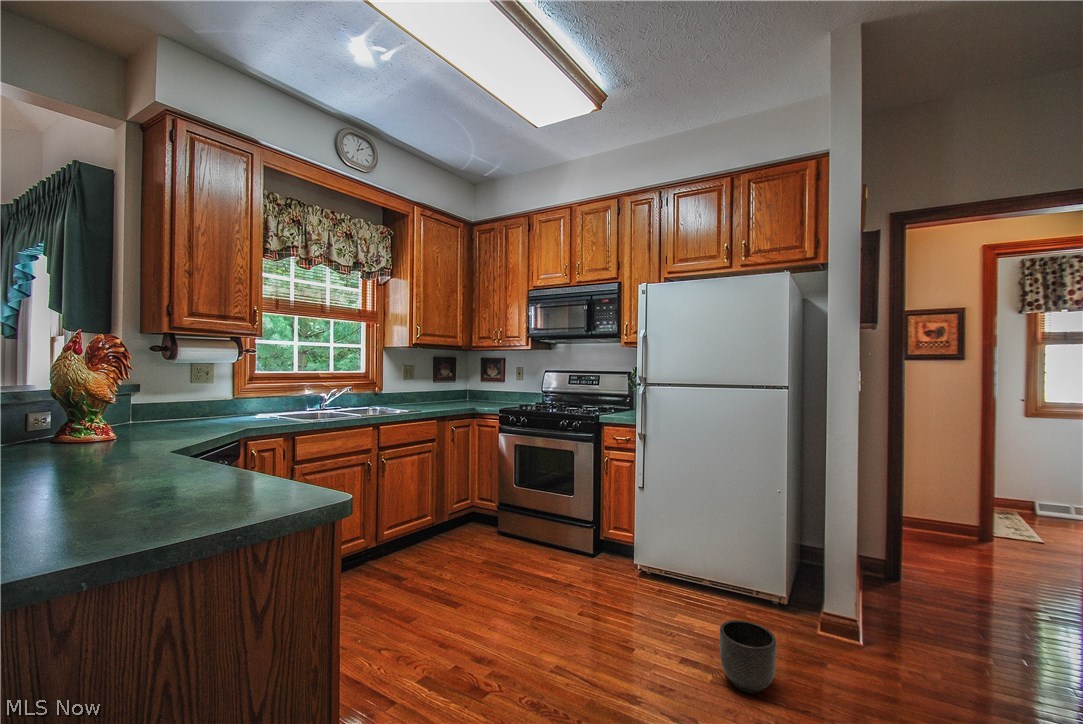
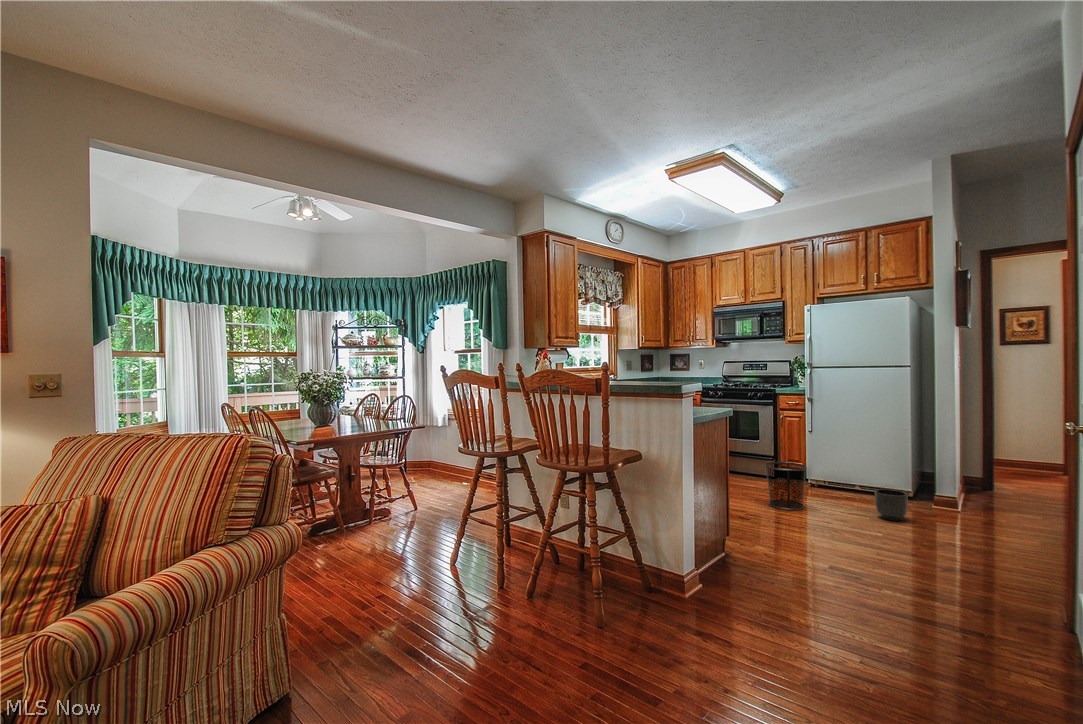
waste bin: none [538,553,609,659] -> present [765,462,807,510]

